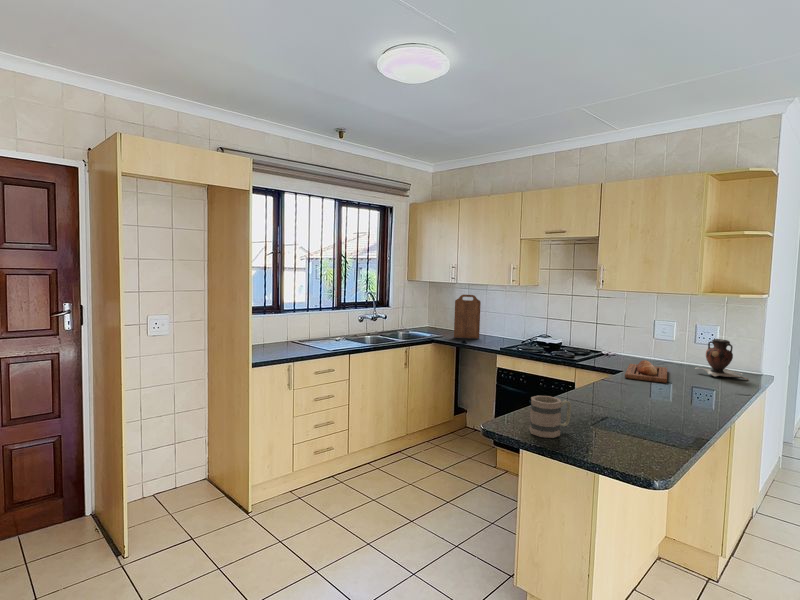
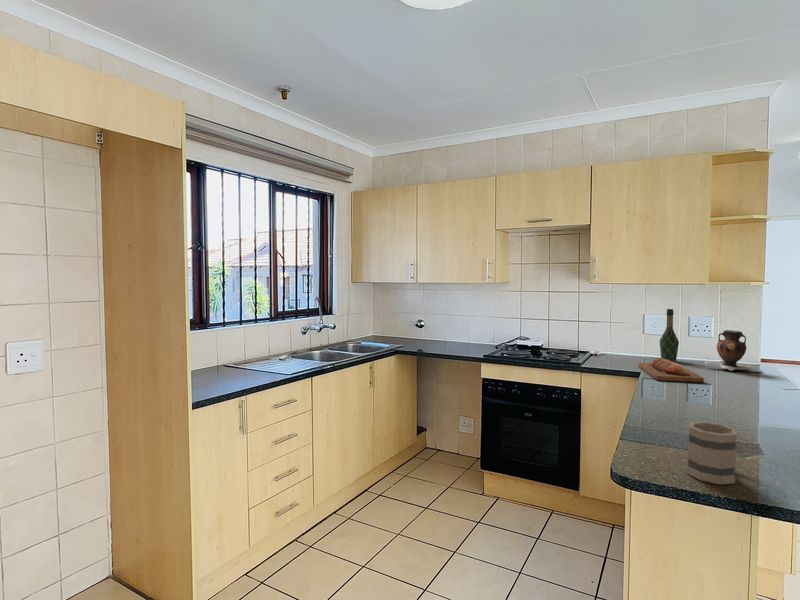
cutting board: present [454,295,481,339] -> none [416,296,445,346]
wine bottle: none [663,316,681,366] -> present [660,309,679,362]

